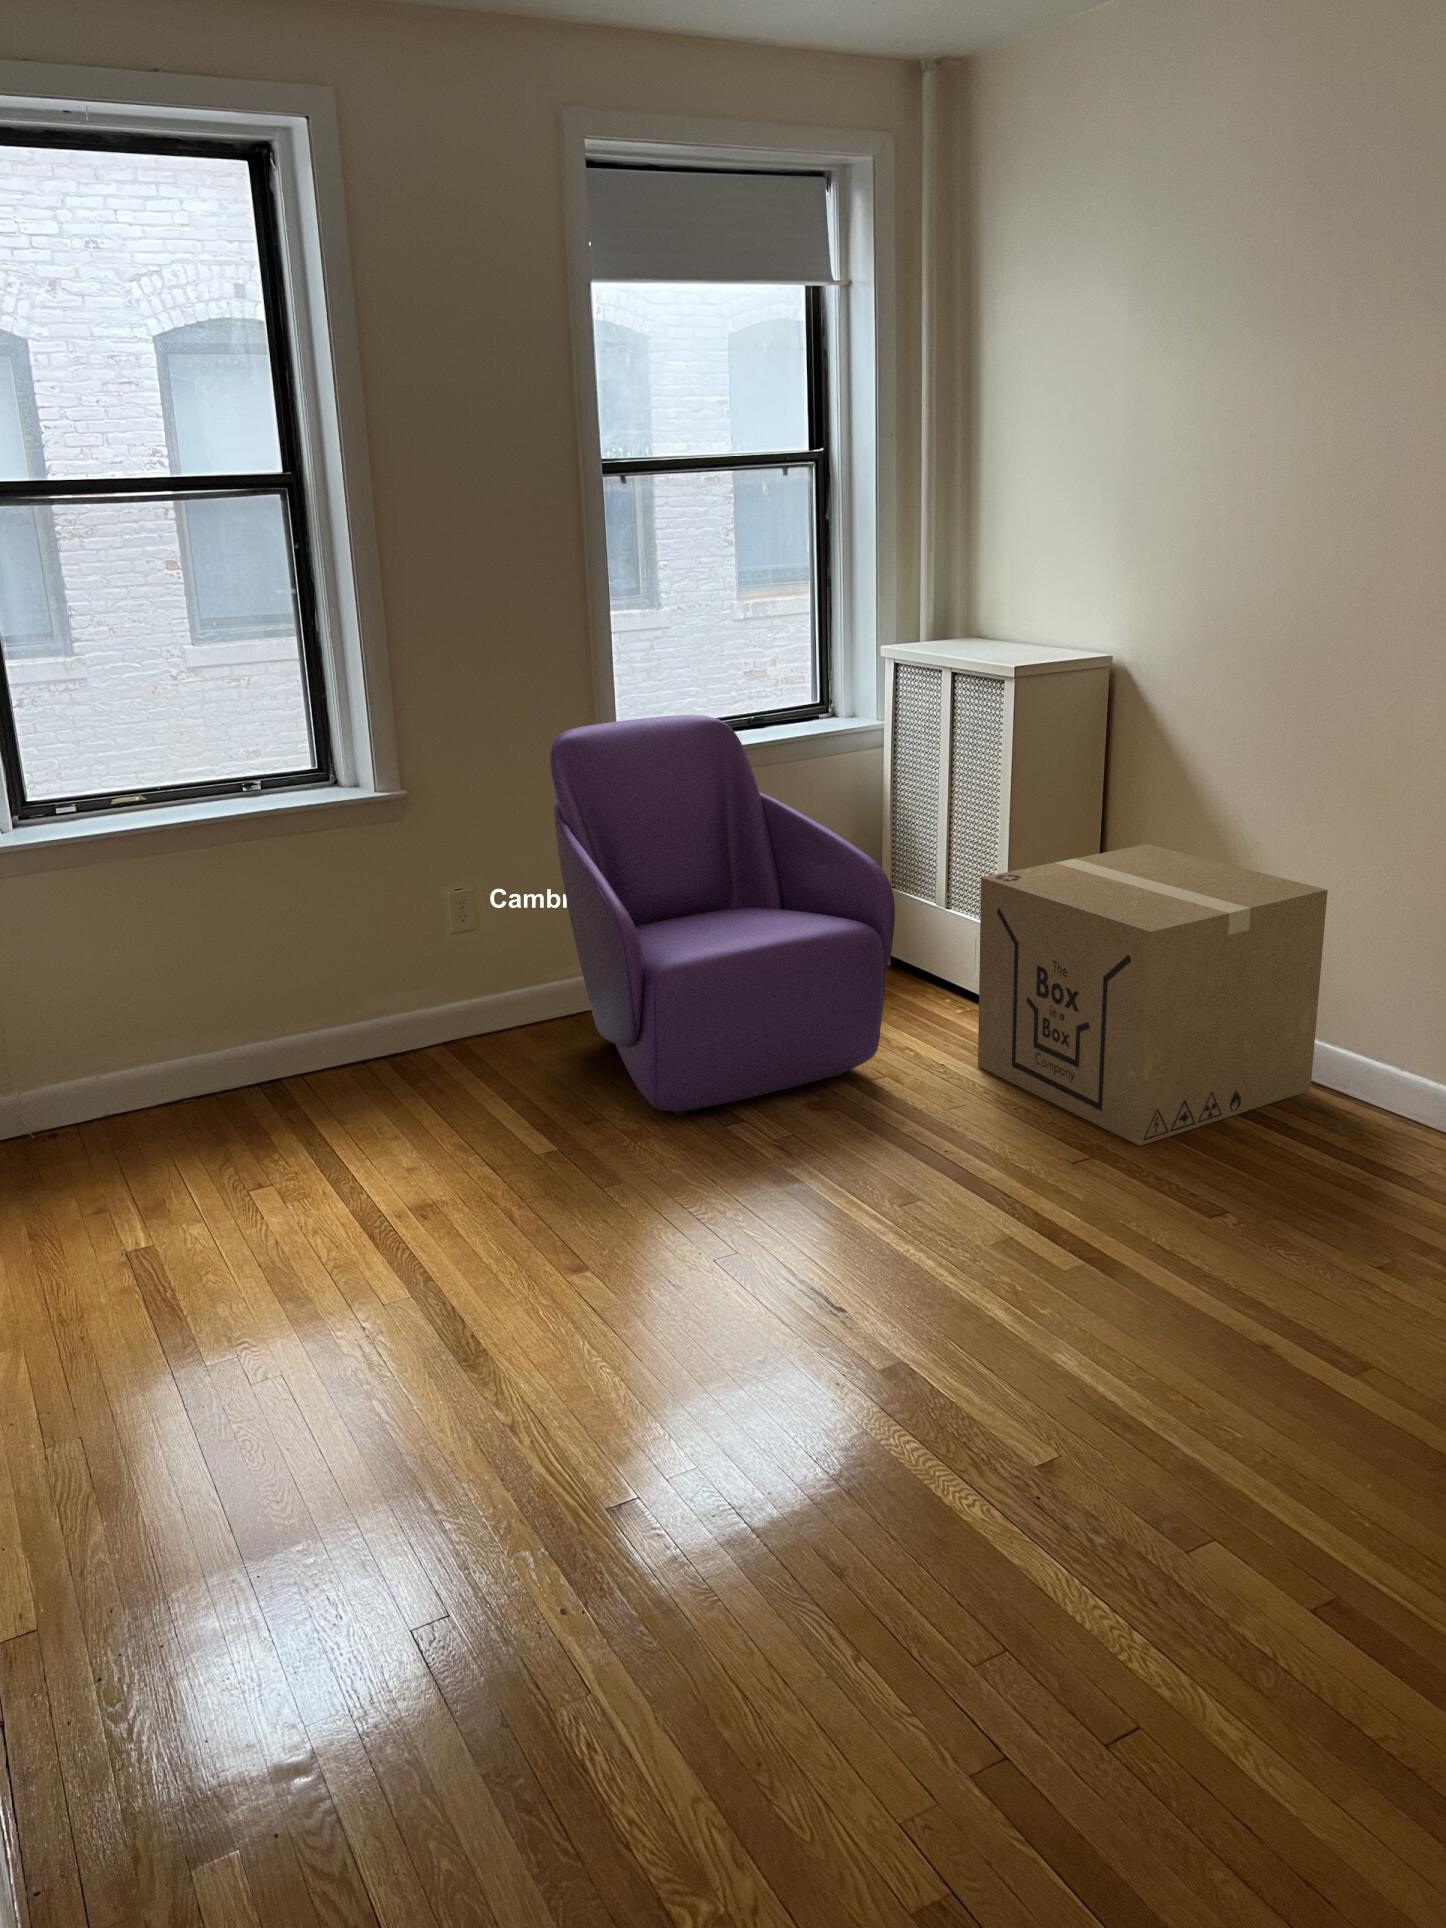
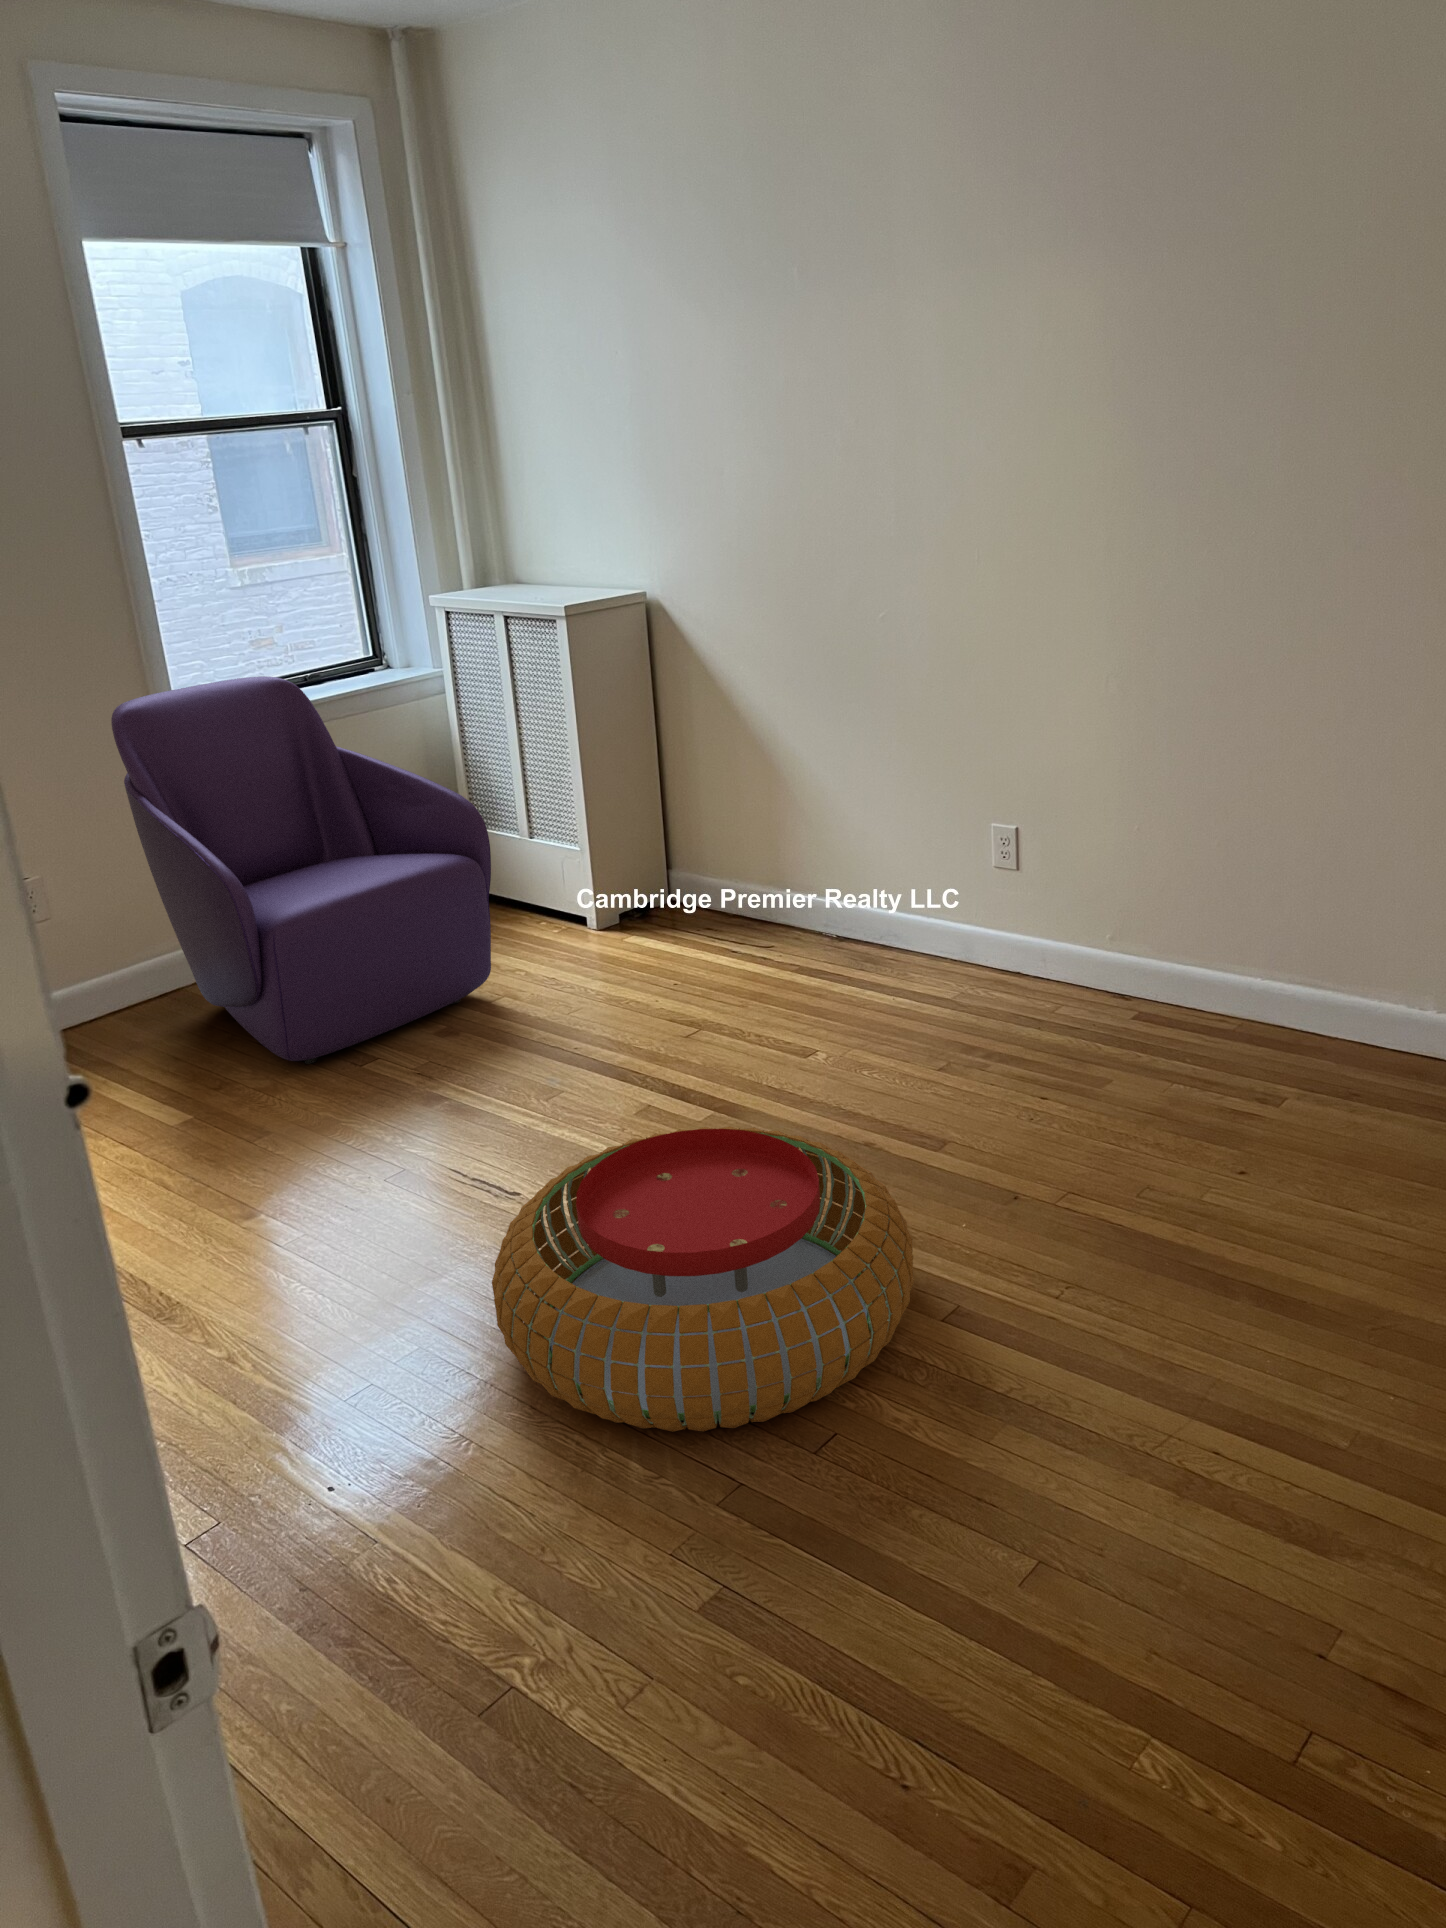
cardboard box: present [978,844,1328,1146] -> none [563,756,859,1013]
pouf: none [772,1288,1288,1687] -> present [492,1126,914,1432]

